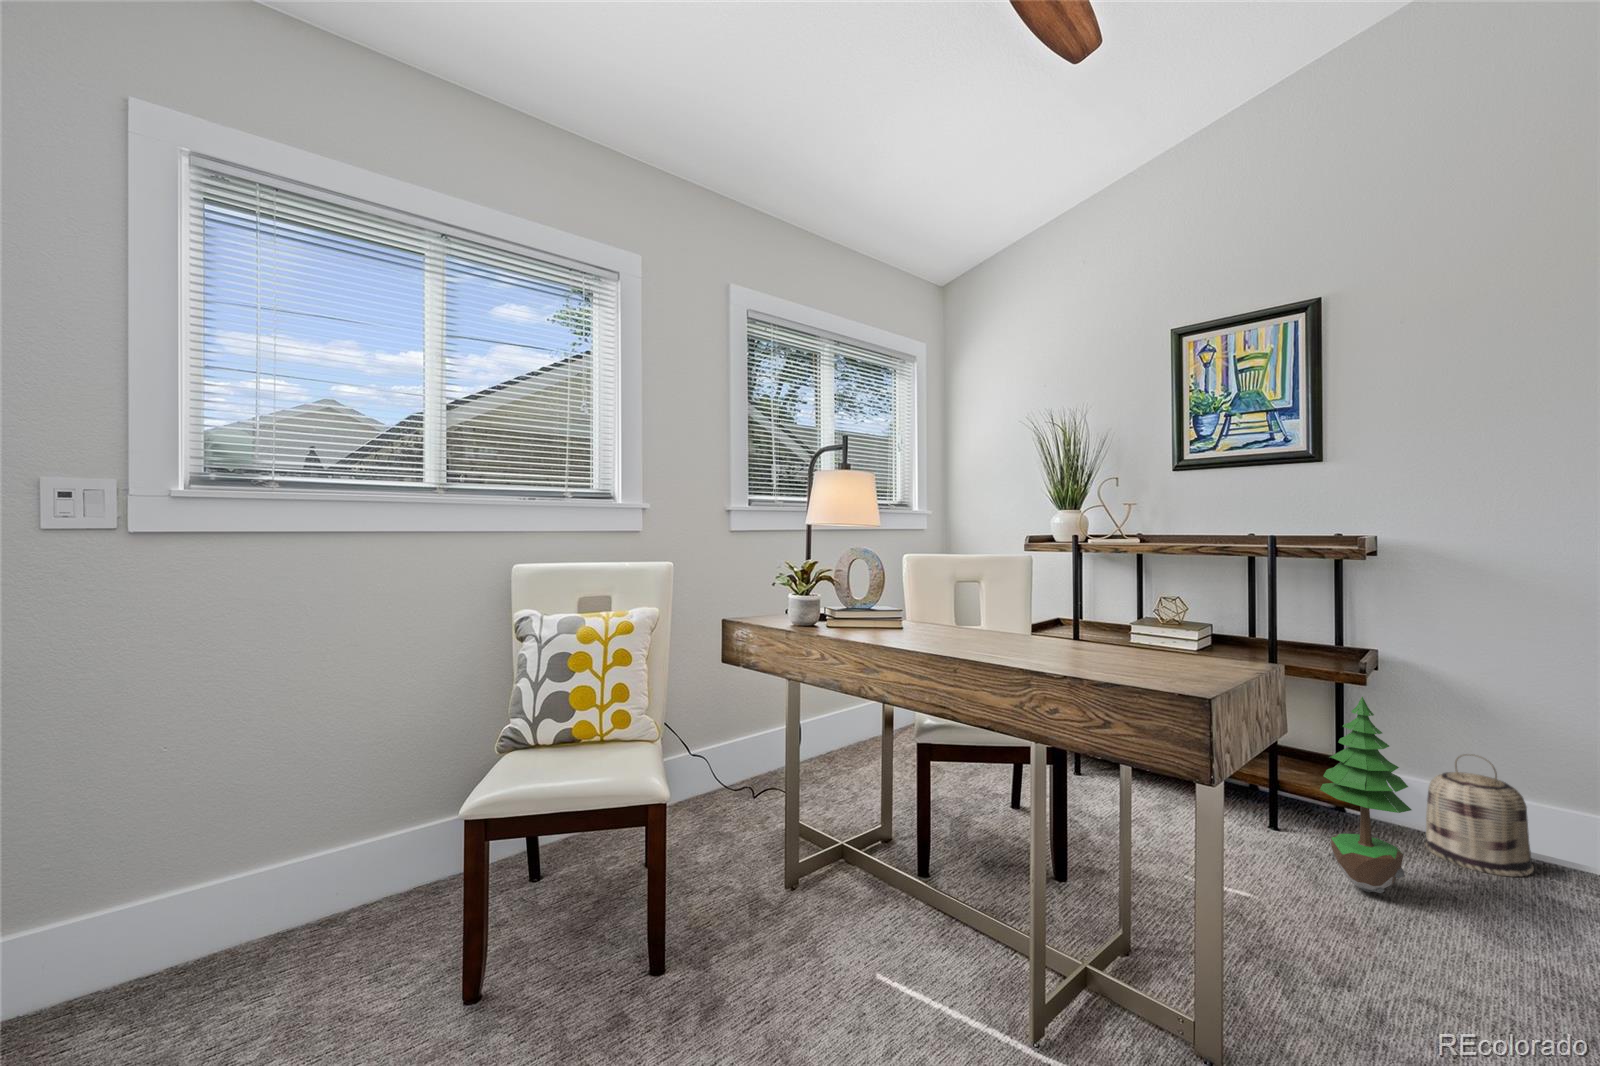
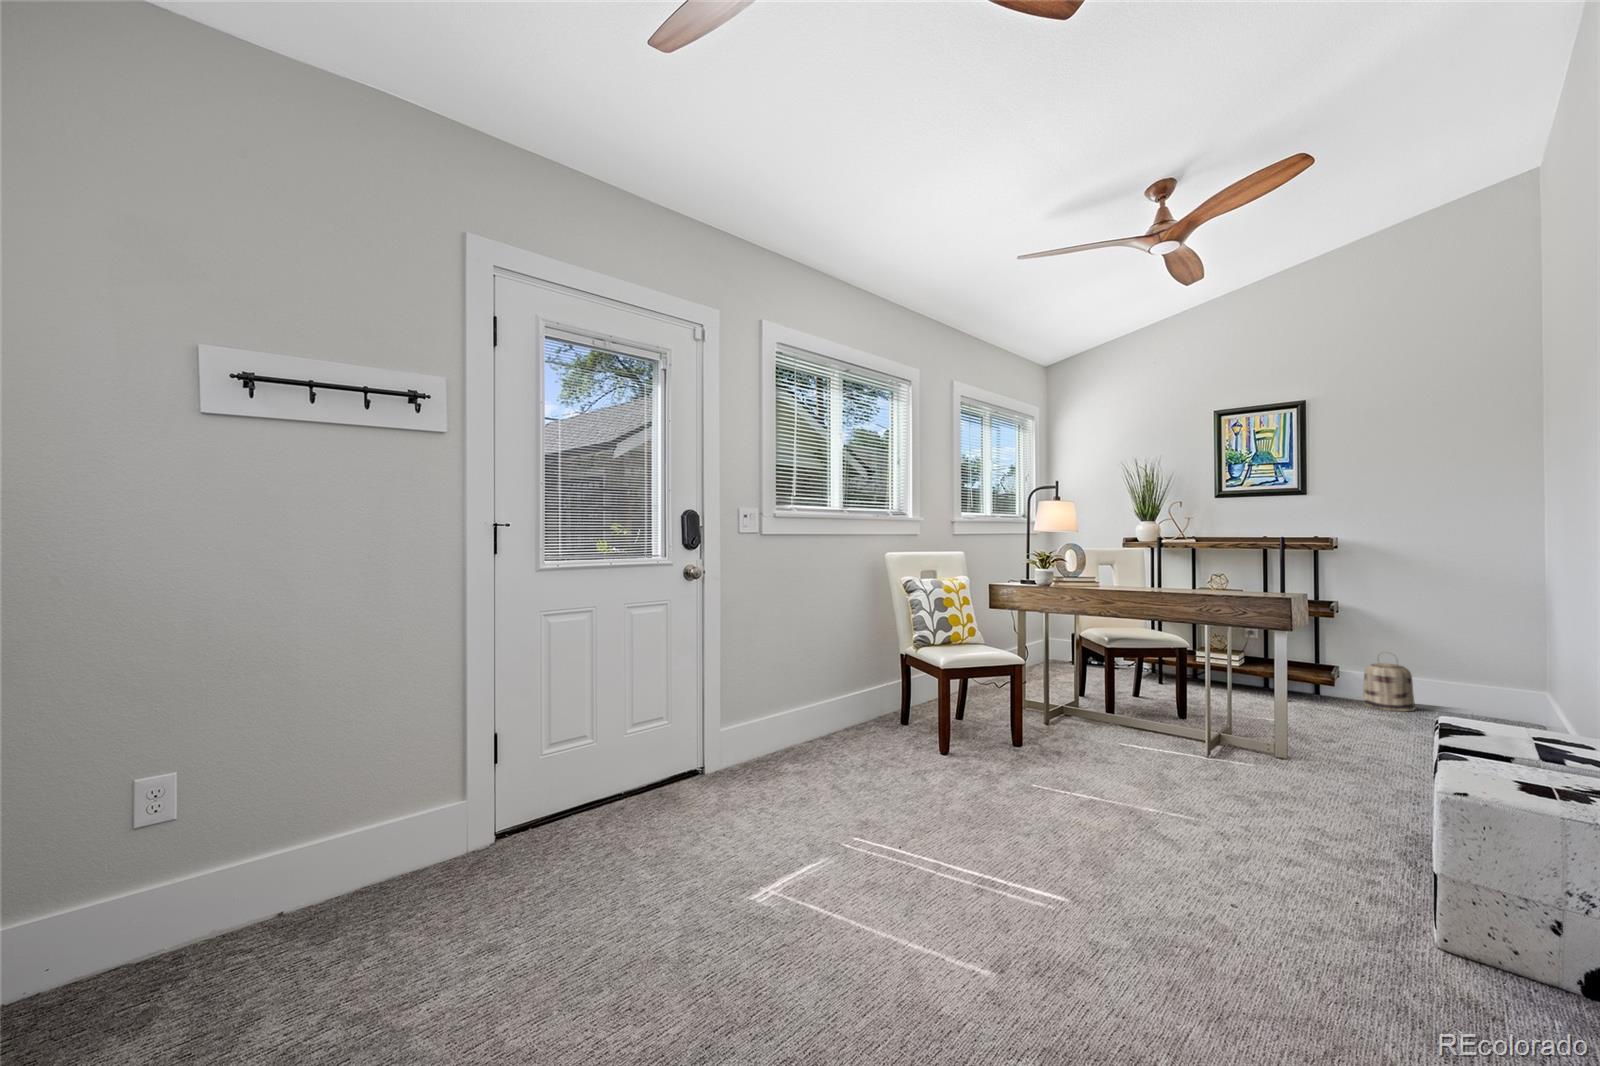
potted tree: present [1320,697,1412,893] -> none [1312,618,1357,717]

